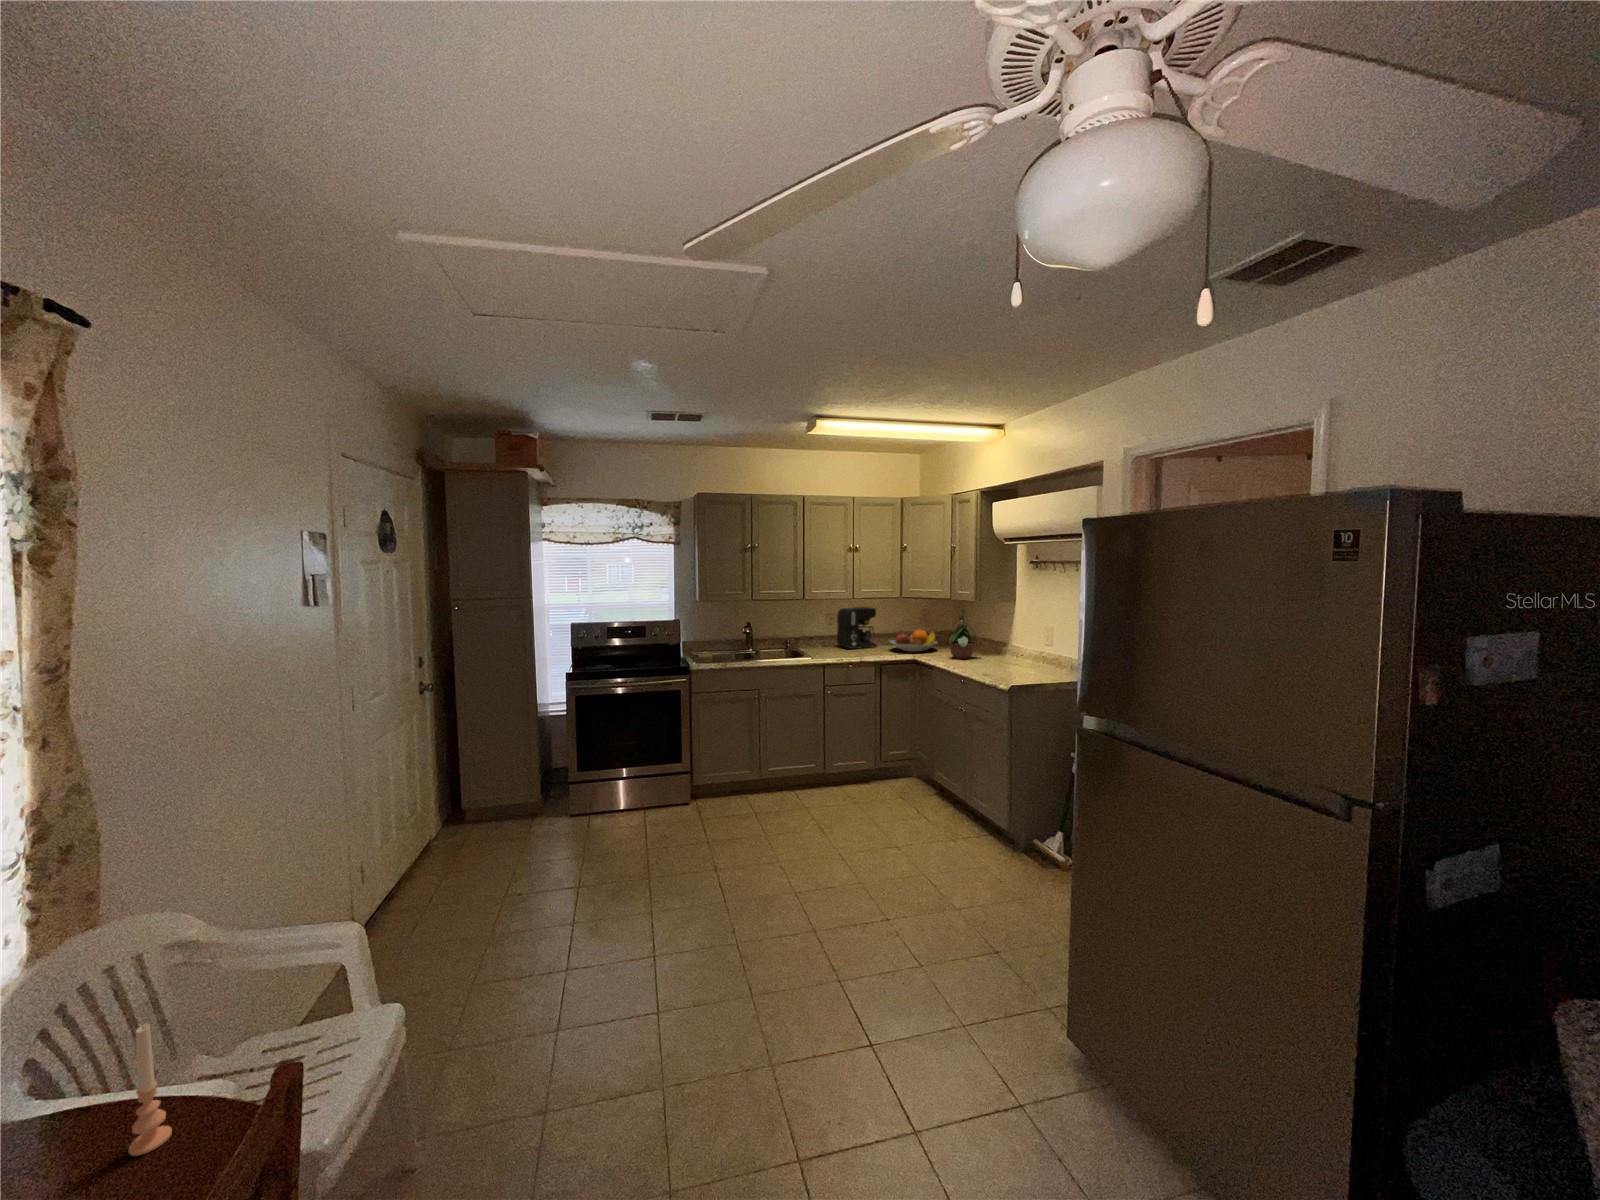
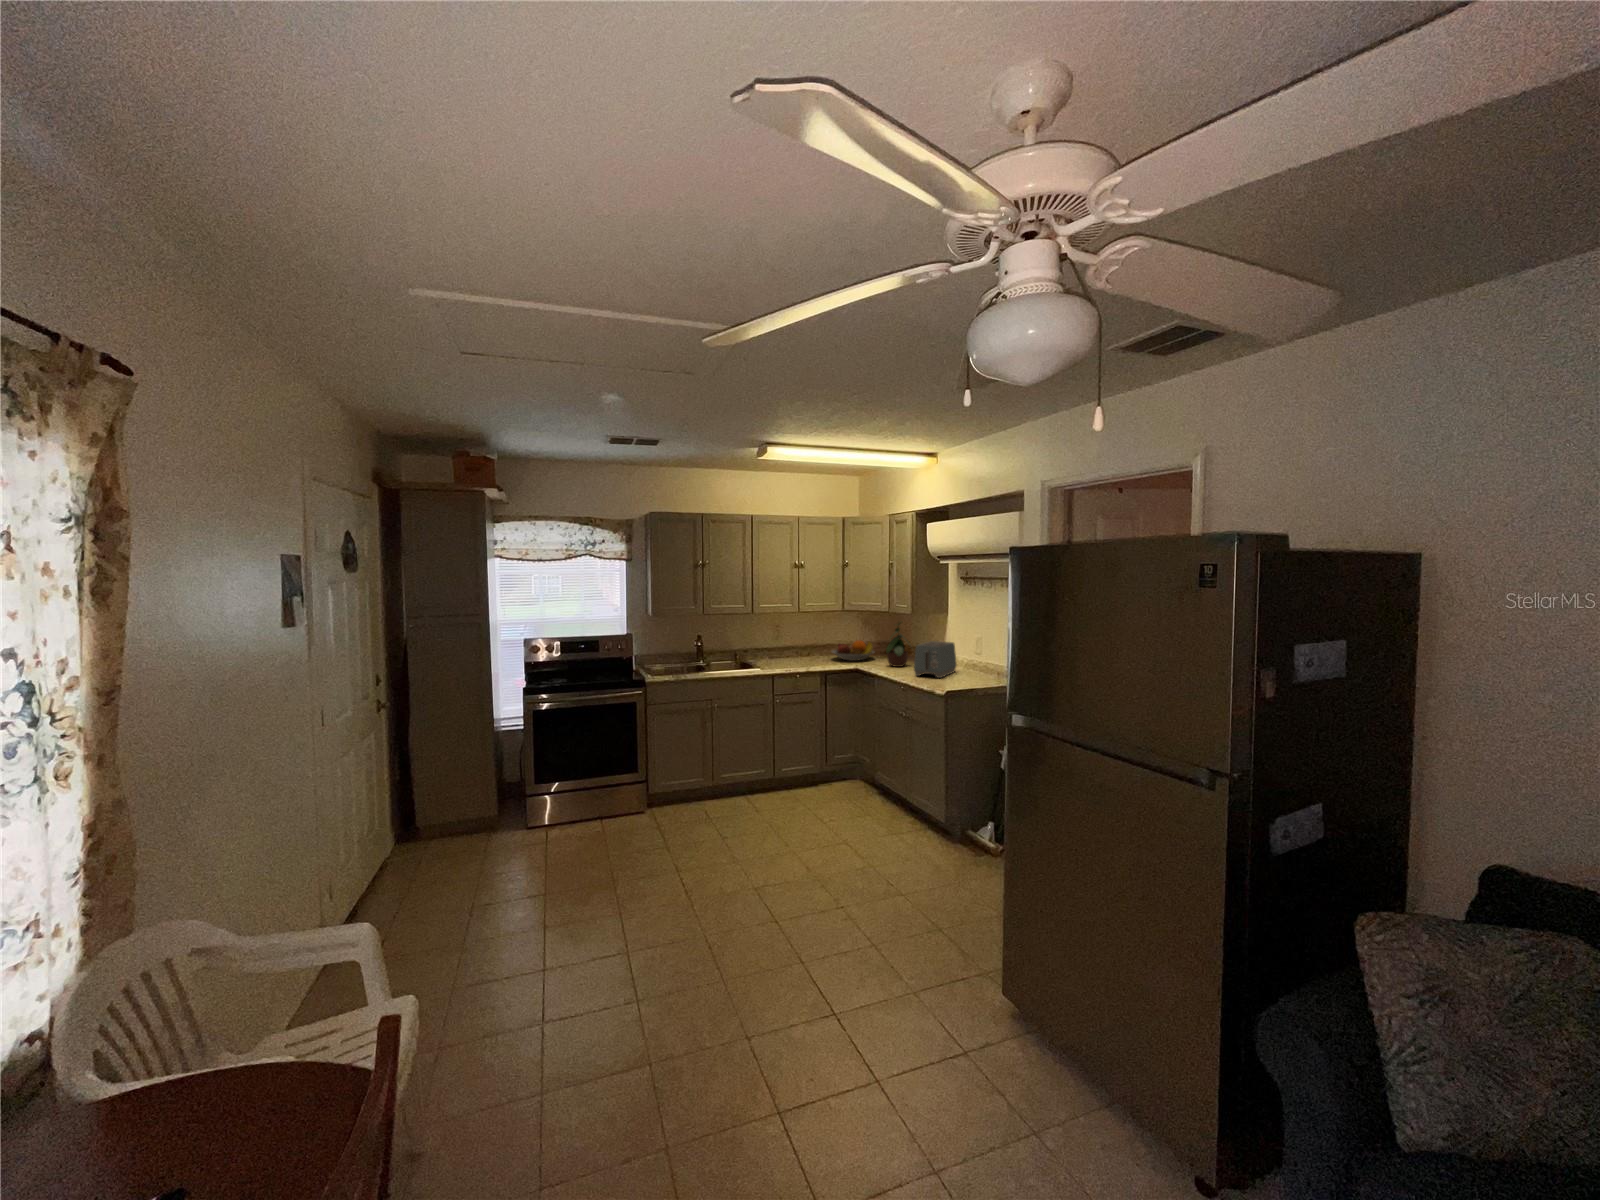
coffee maker: present [837,607,877,649] -> none [782,620,819,659]
toaster: none [978,631,1028,672] -> present [914,641,956,678]
candle: present [128,1023,172,1156] -> none [239,1002,275,1118]

